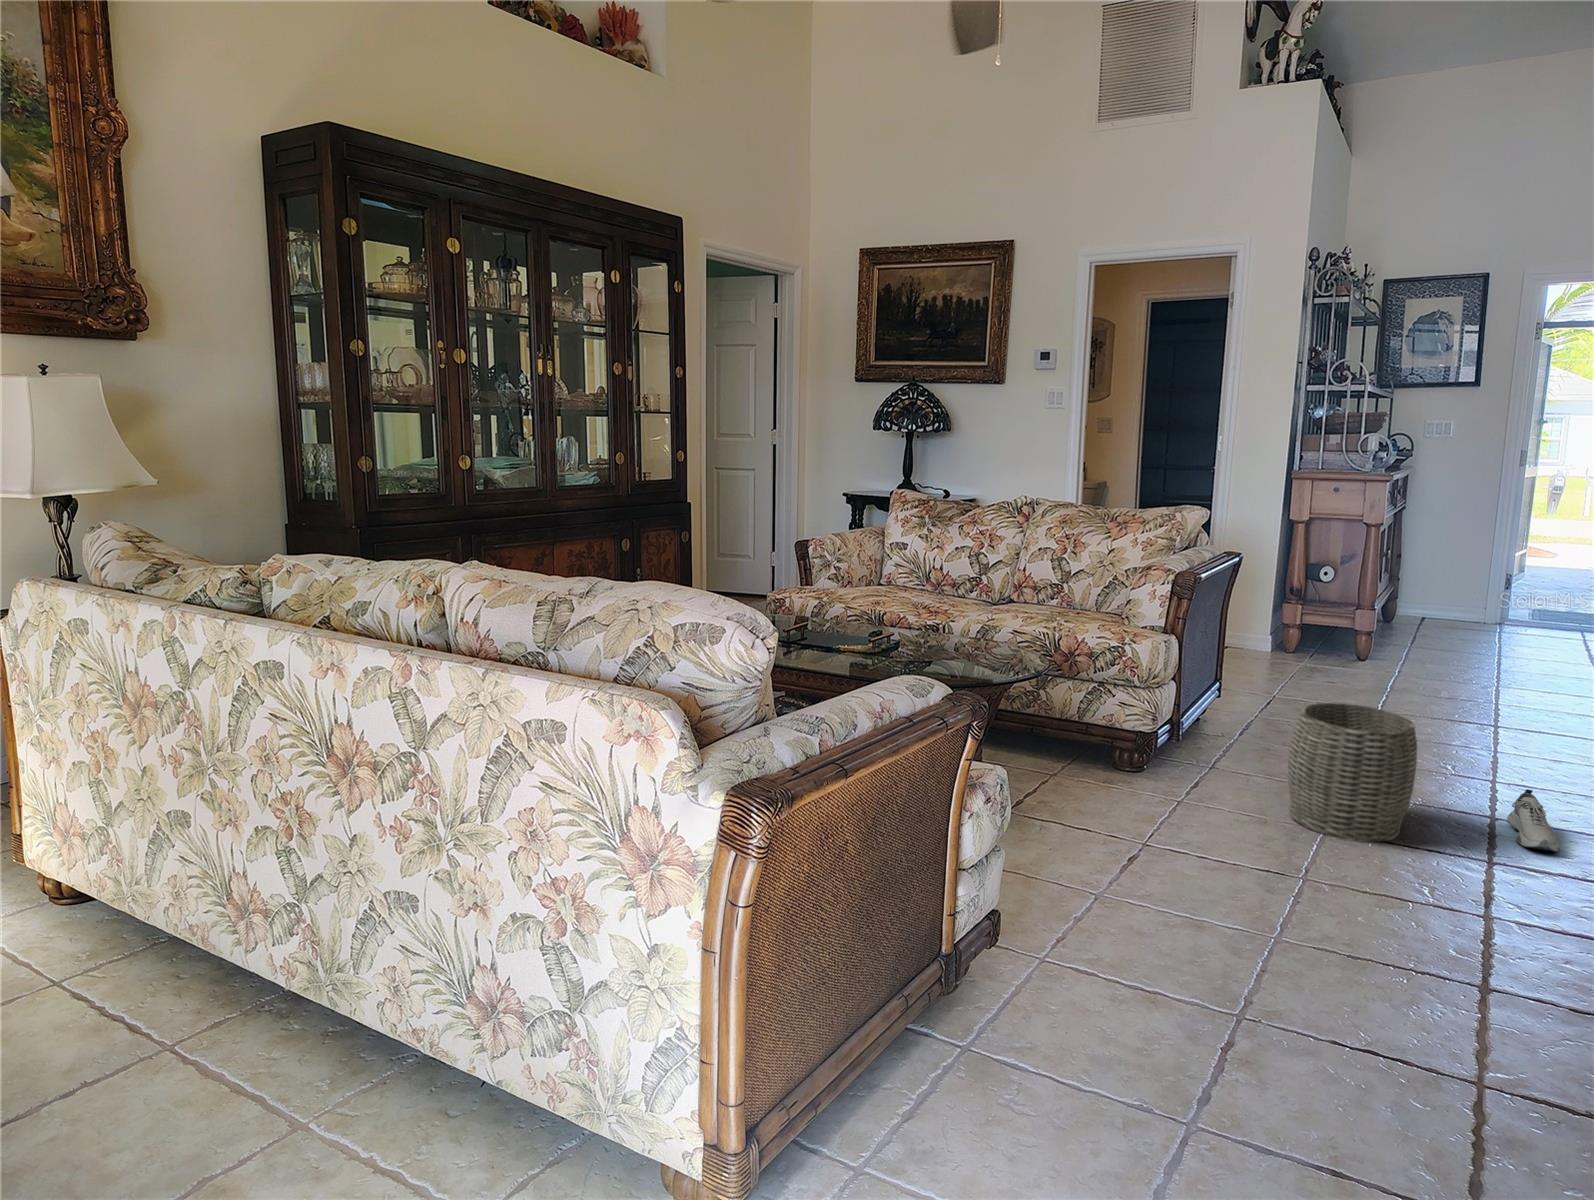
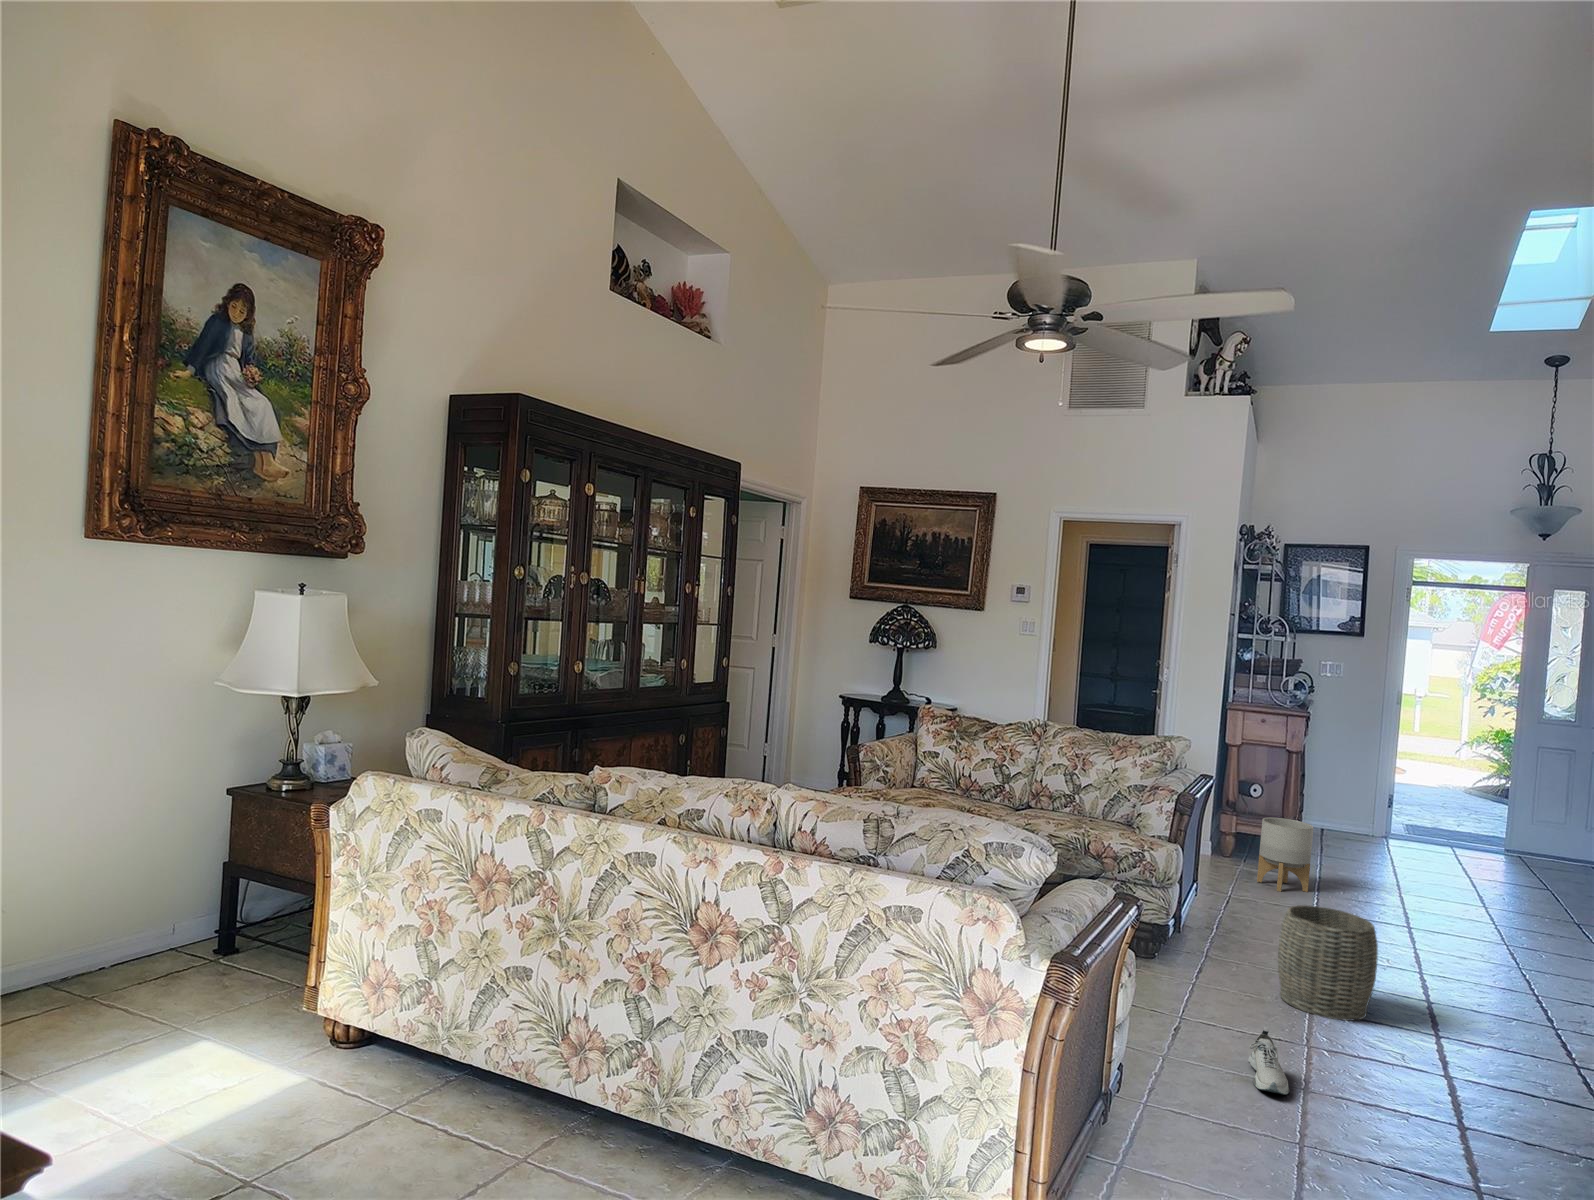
planter: none [1311,603,1382,688] -> present [1257,817,1314,892]
shoe: present [1507,789,1560,852] -> present [1248,1030,1290,1095]

